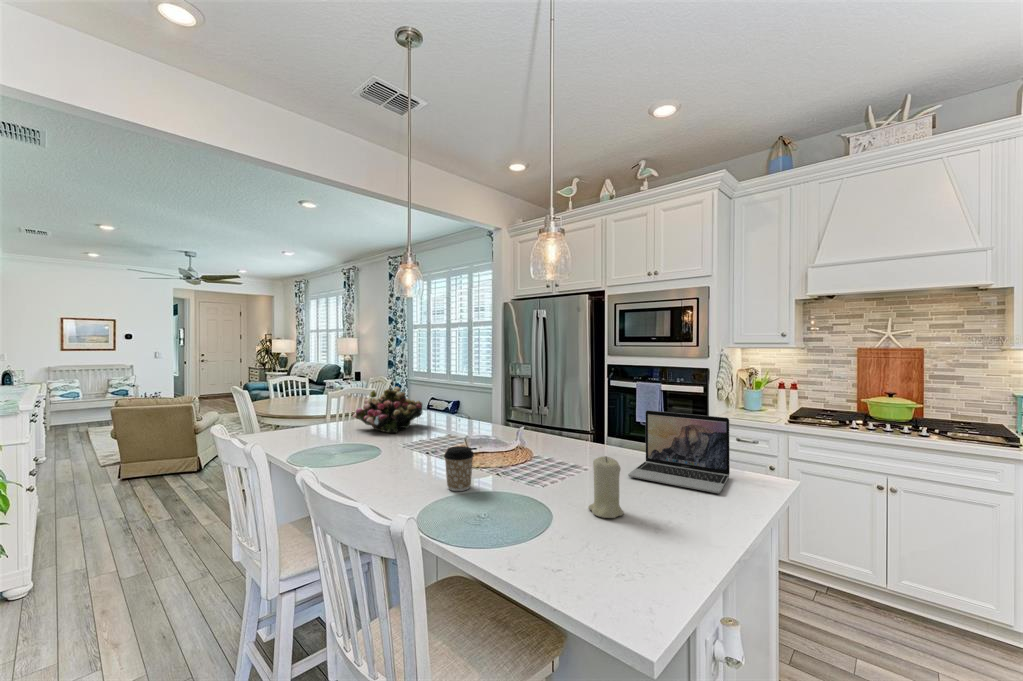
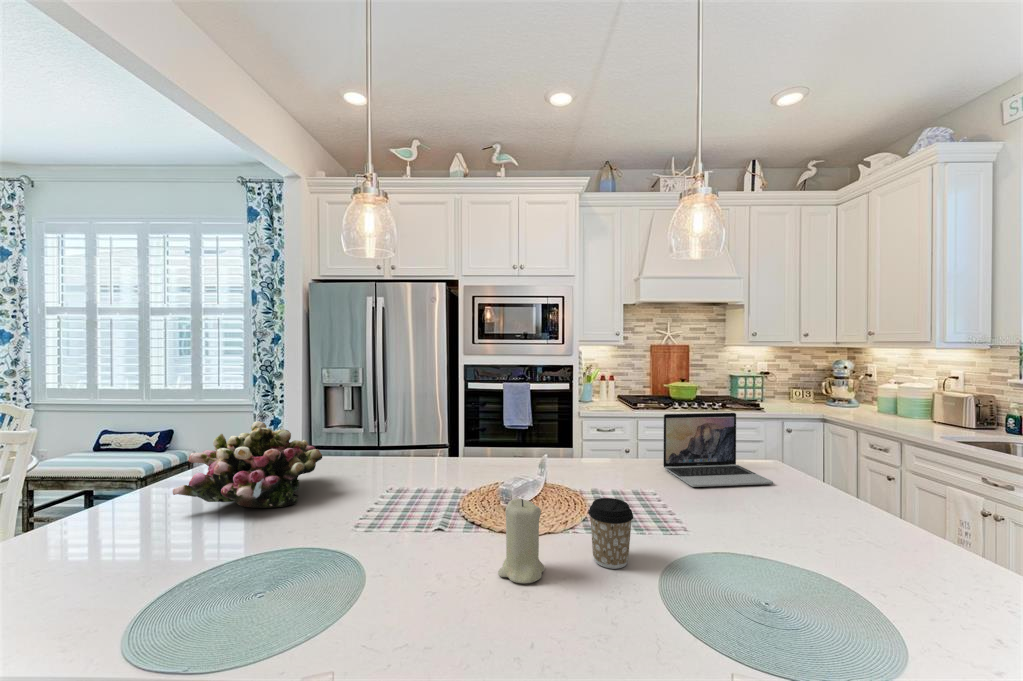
candle: present [588,456,624,518] -> present [498,498,545,583]

